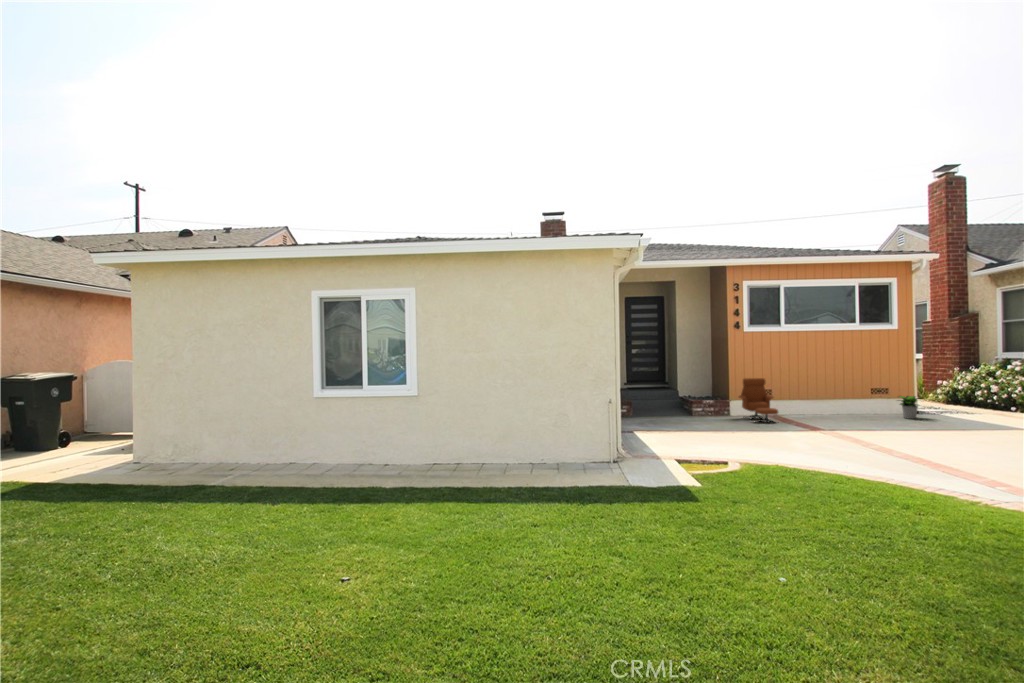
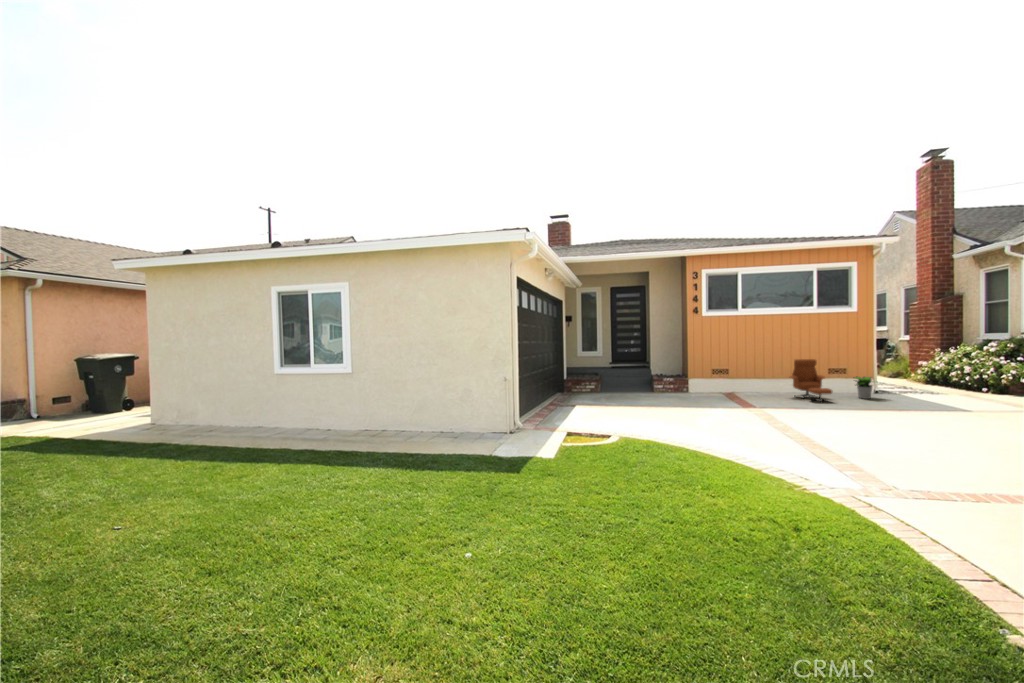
lounge chair: present [739,378,778,423] -> present [790,359,832,402]

